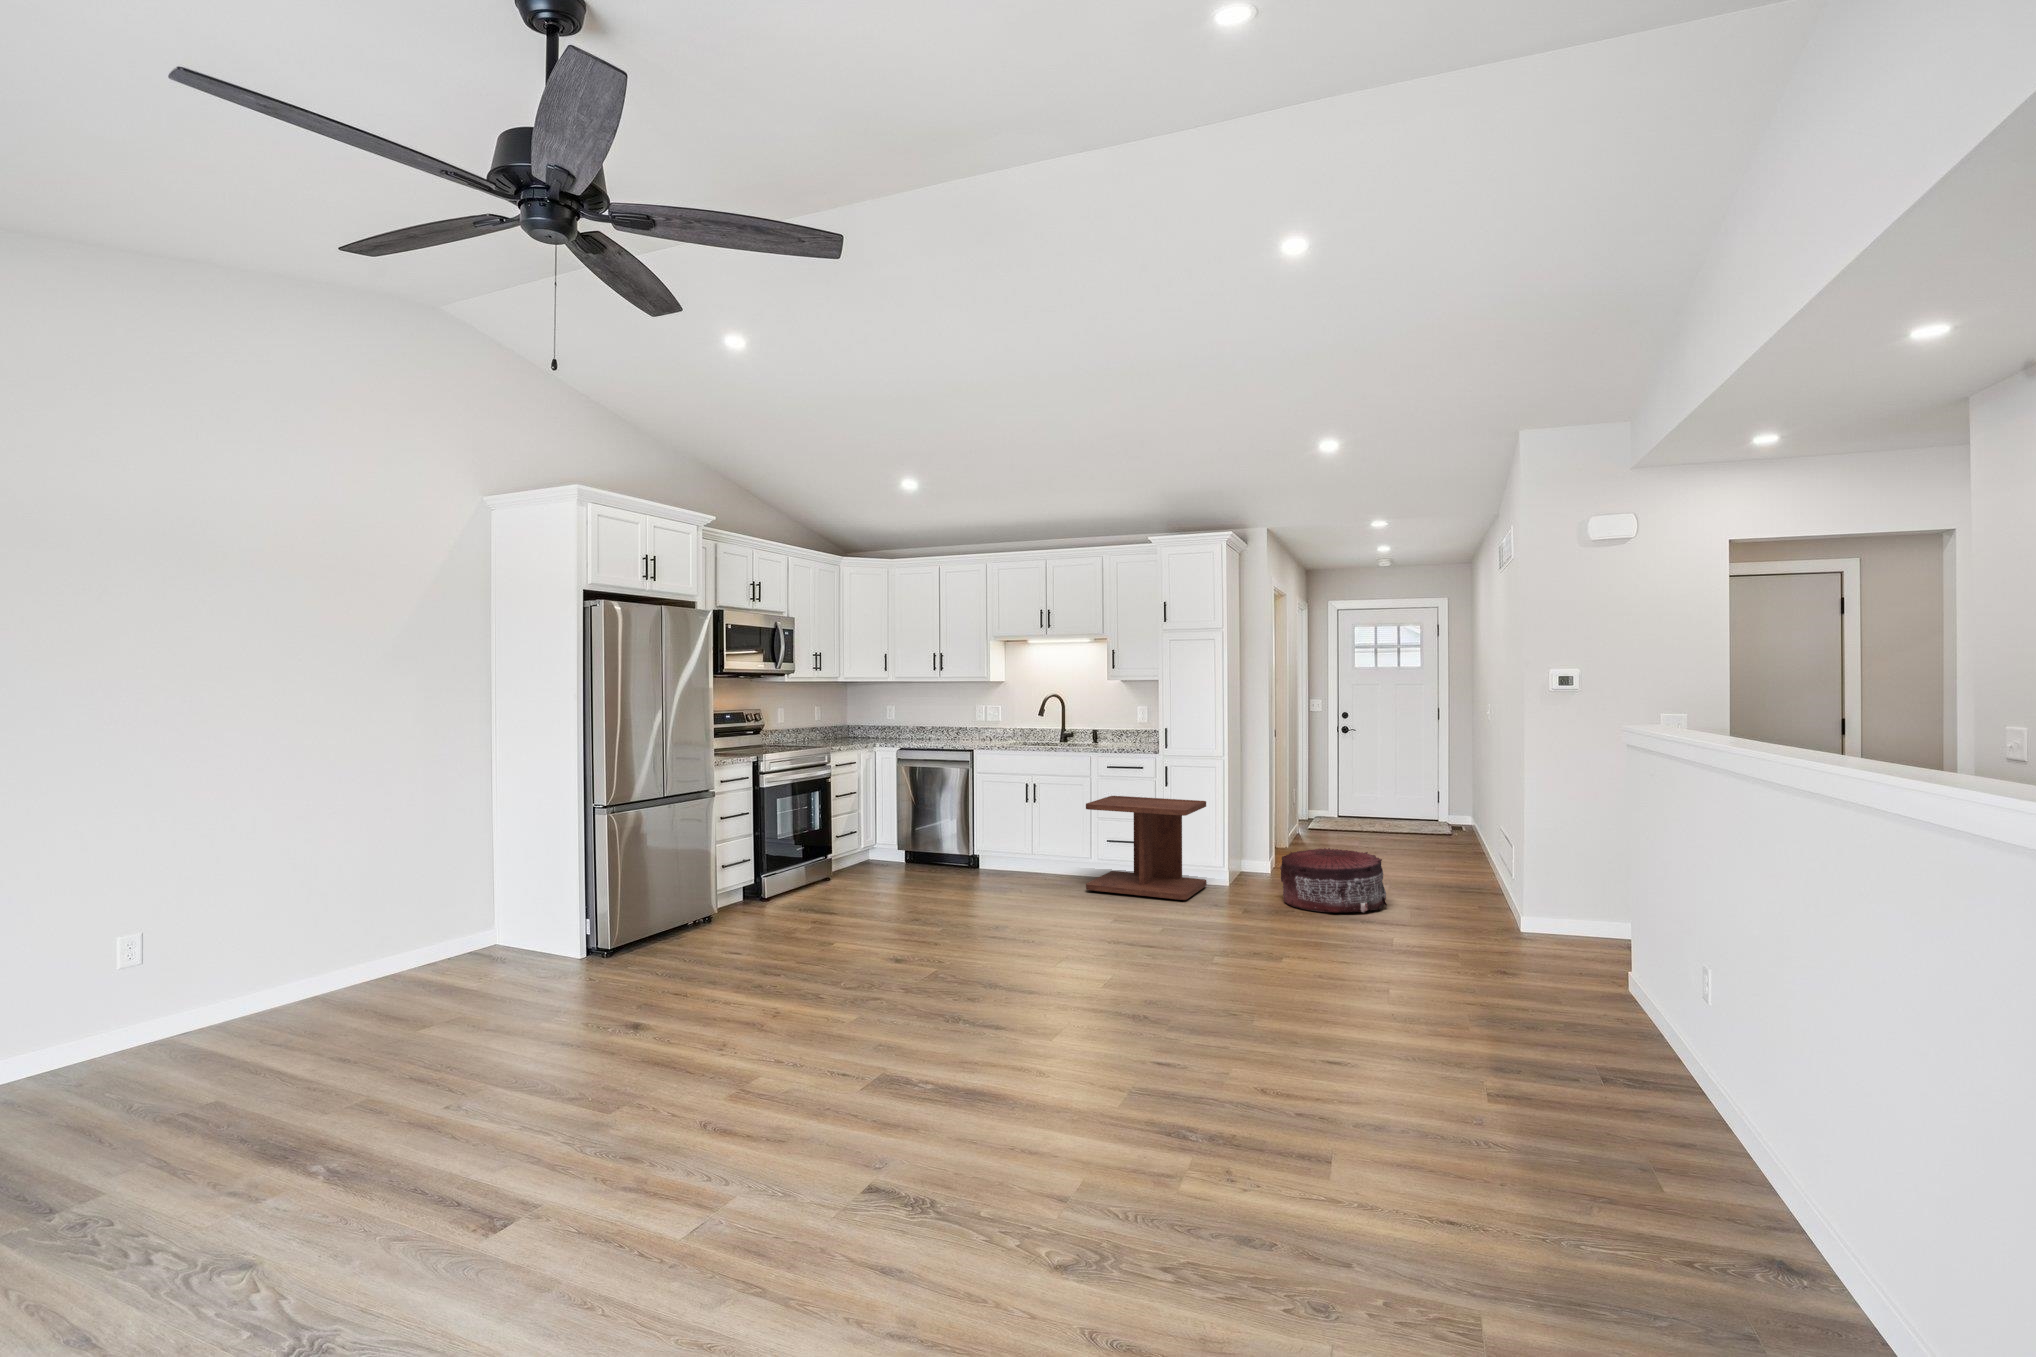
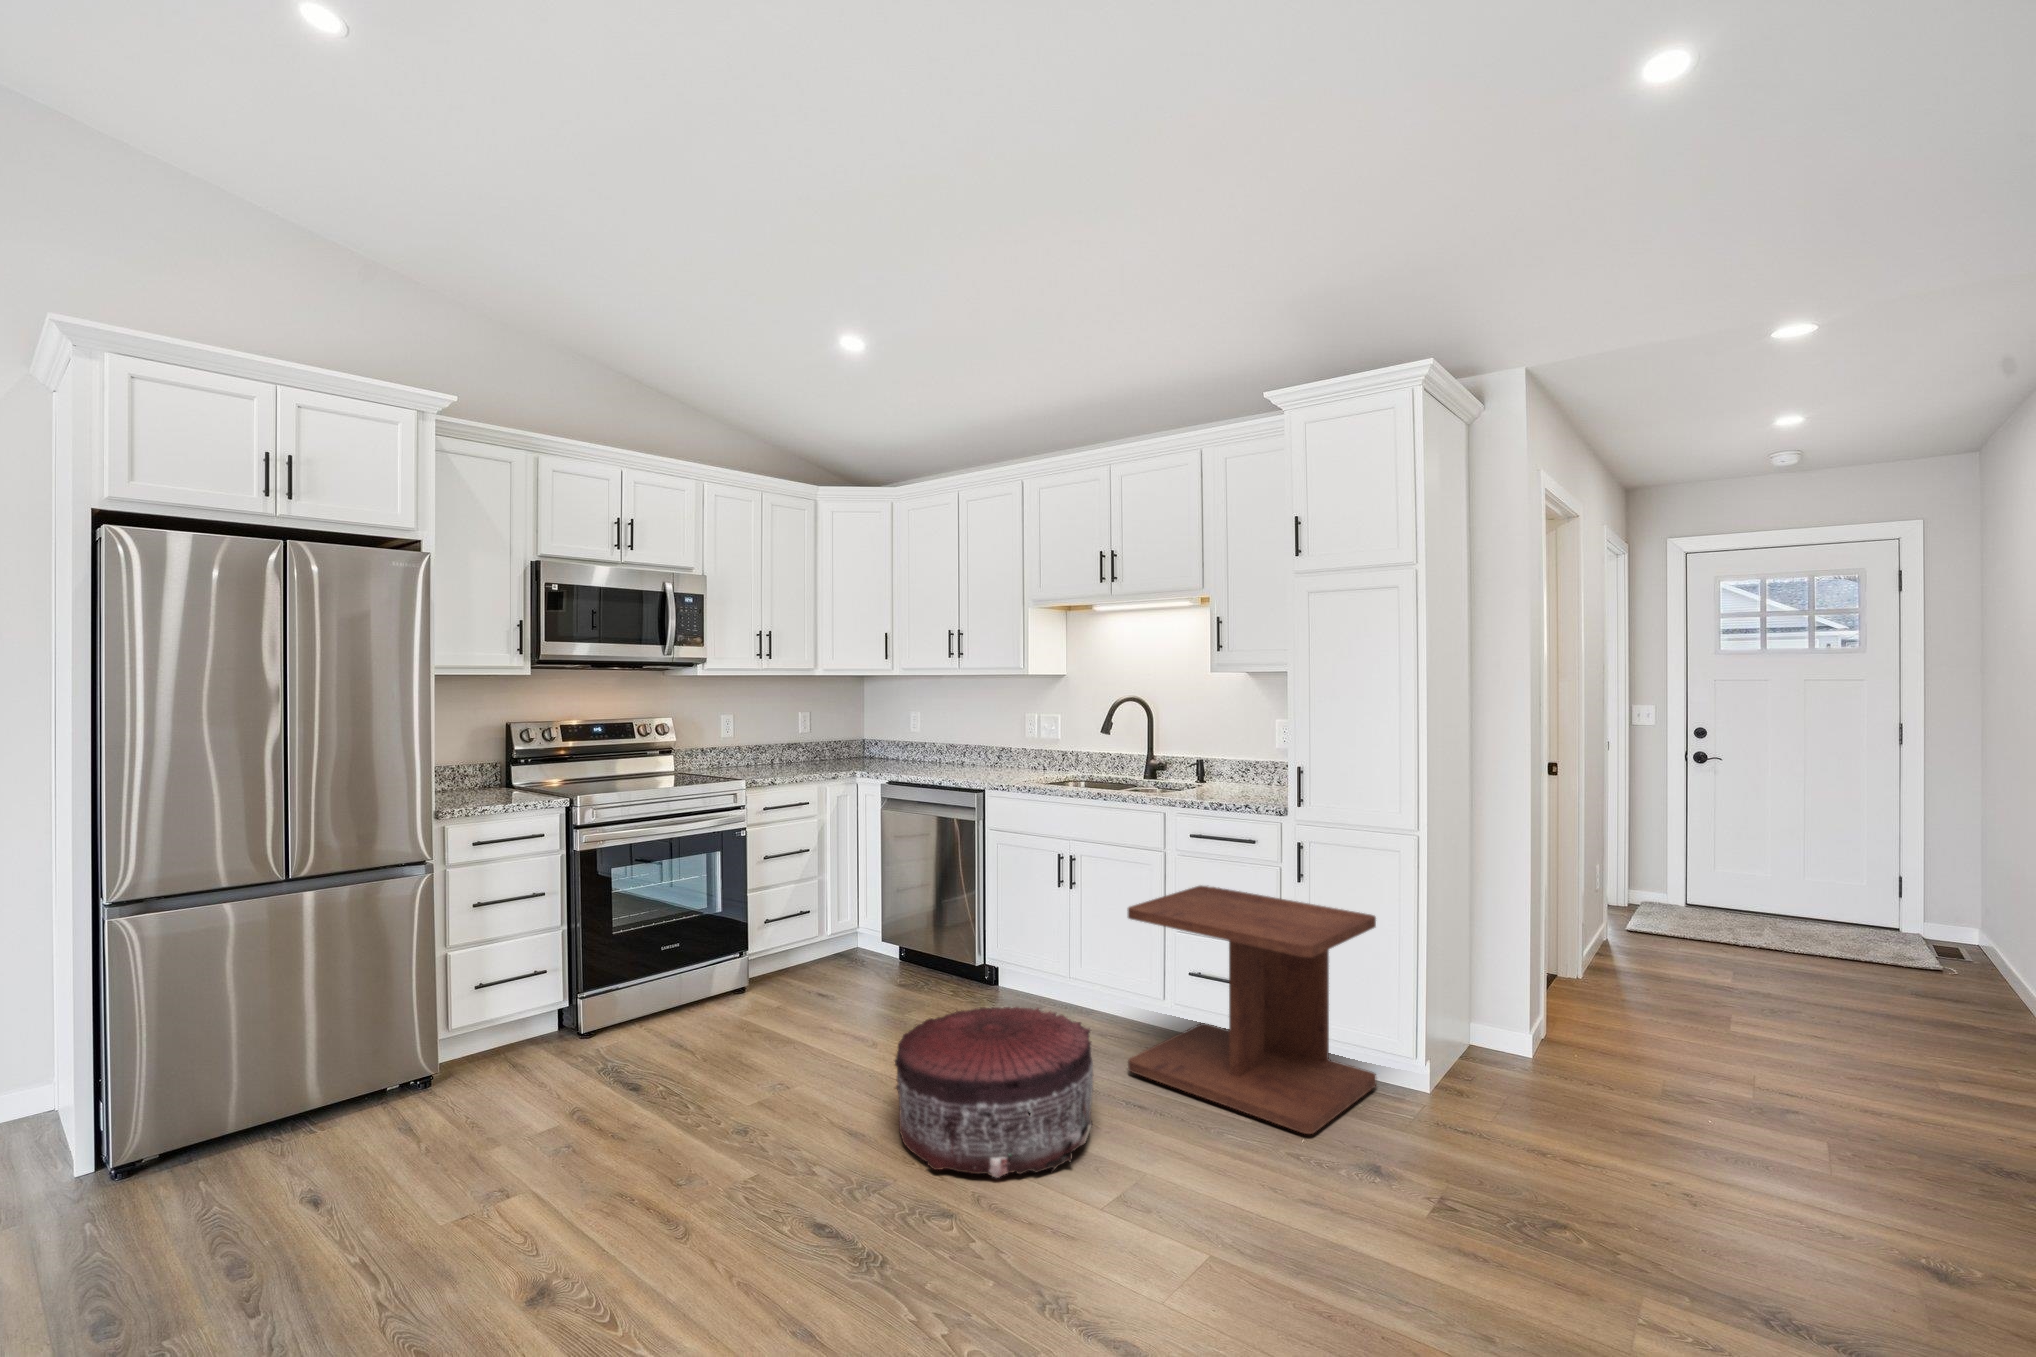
pouf: present [1280,848,1387,912] -> present [895,1007,1093,1178]

